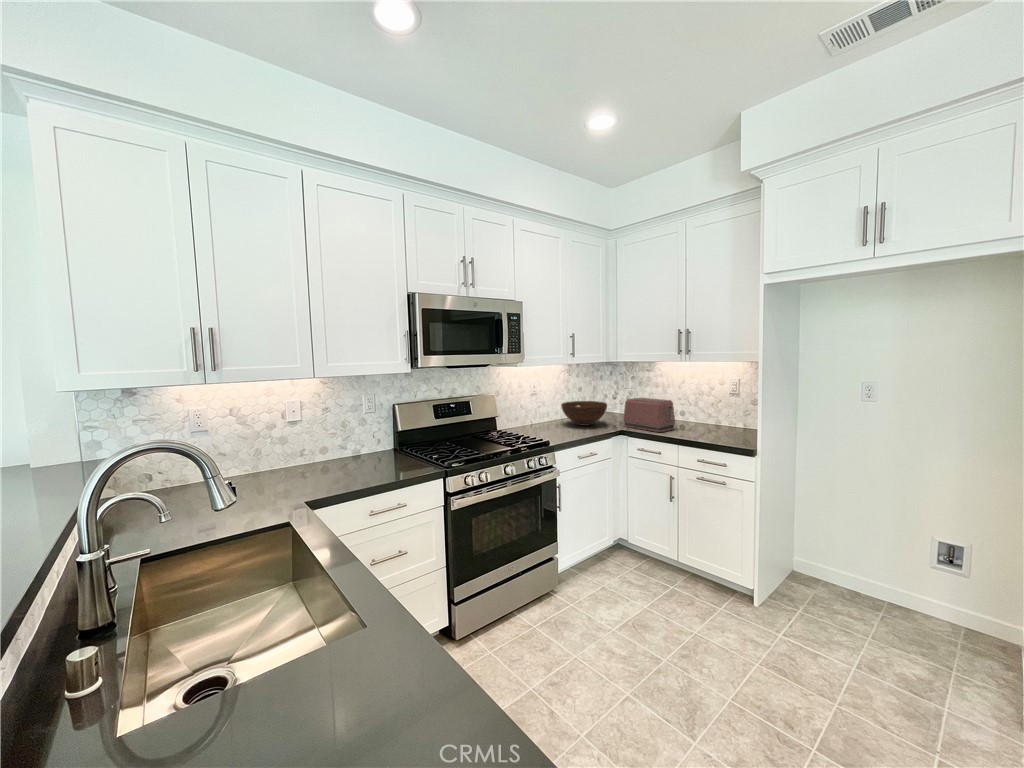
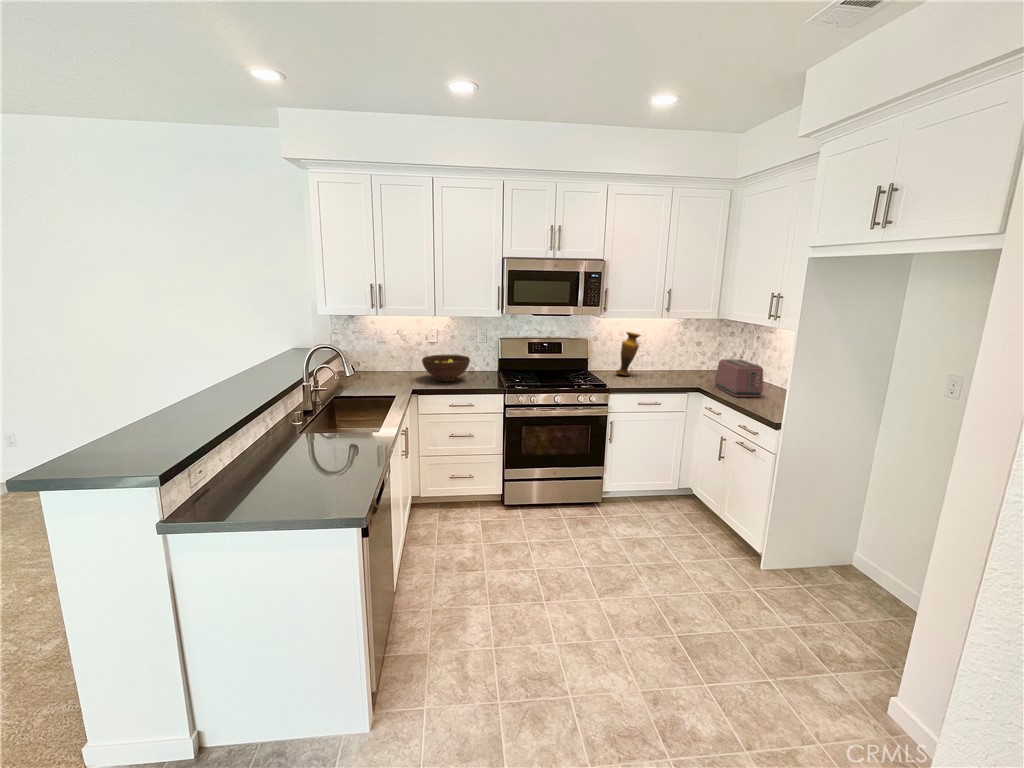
vase: none [524,383,545,430] -> present [616,332,640,376]
fruit bowl: present [561,401,607,426] -> present [422,355,470,381]

